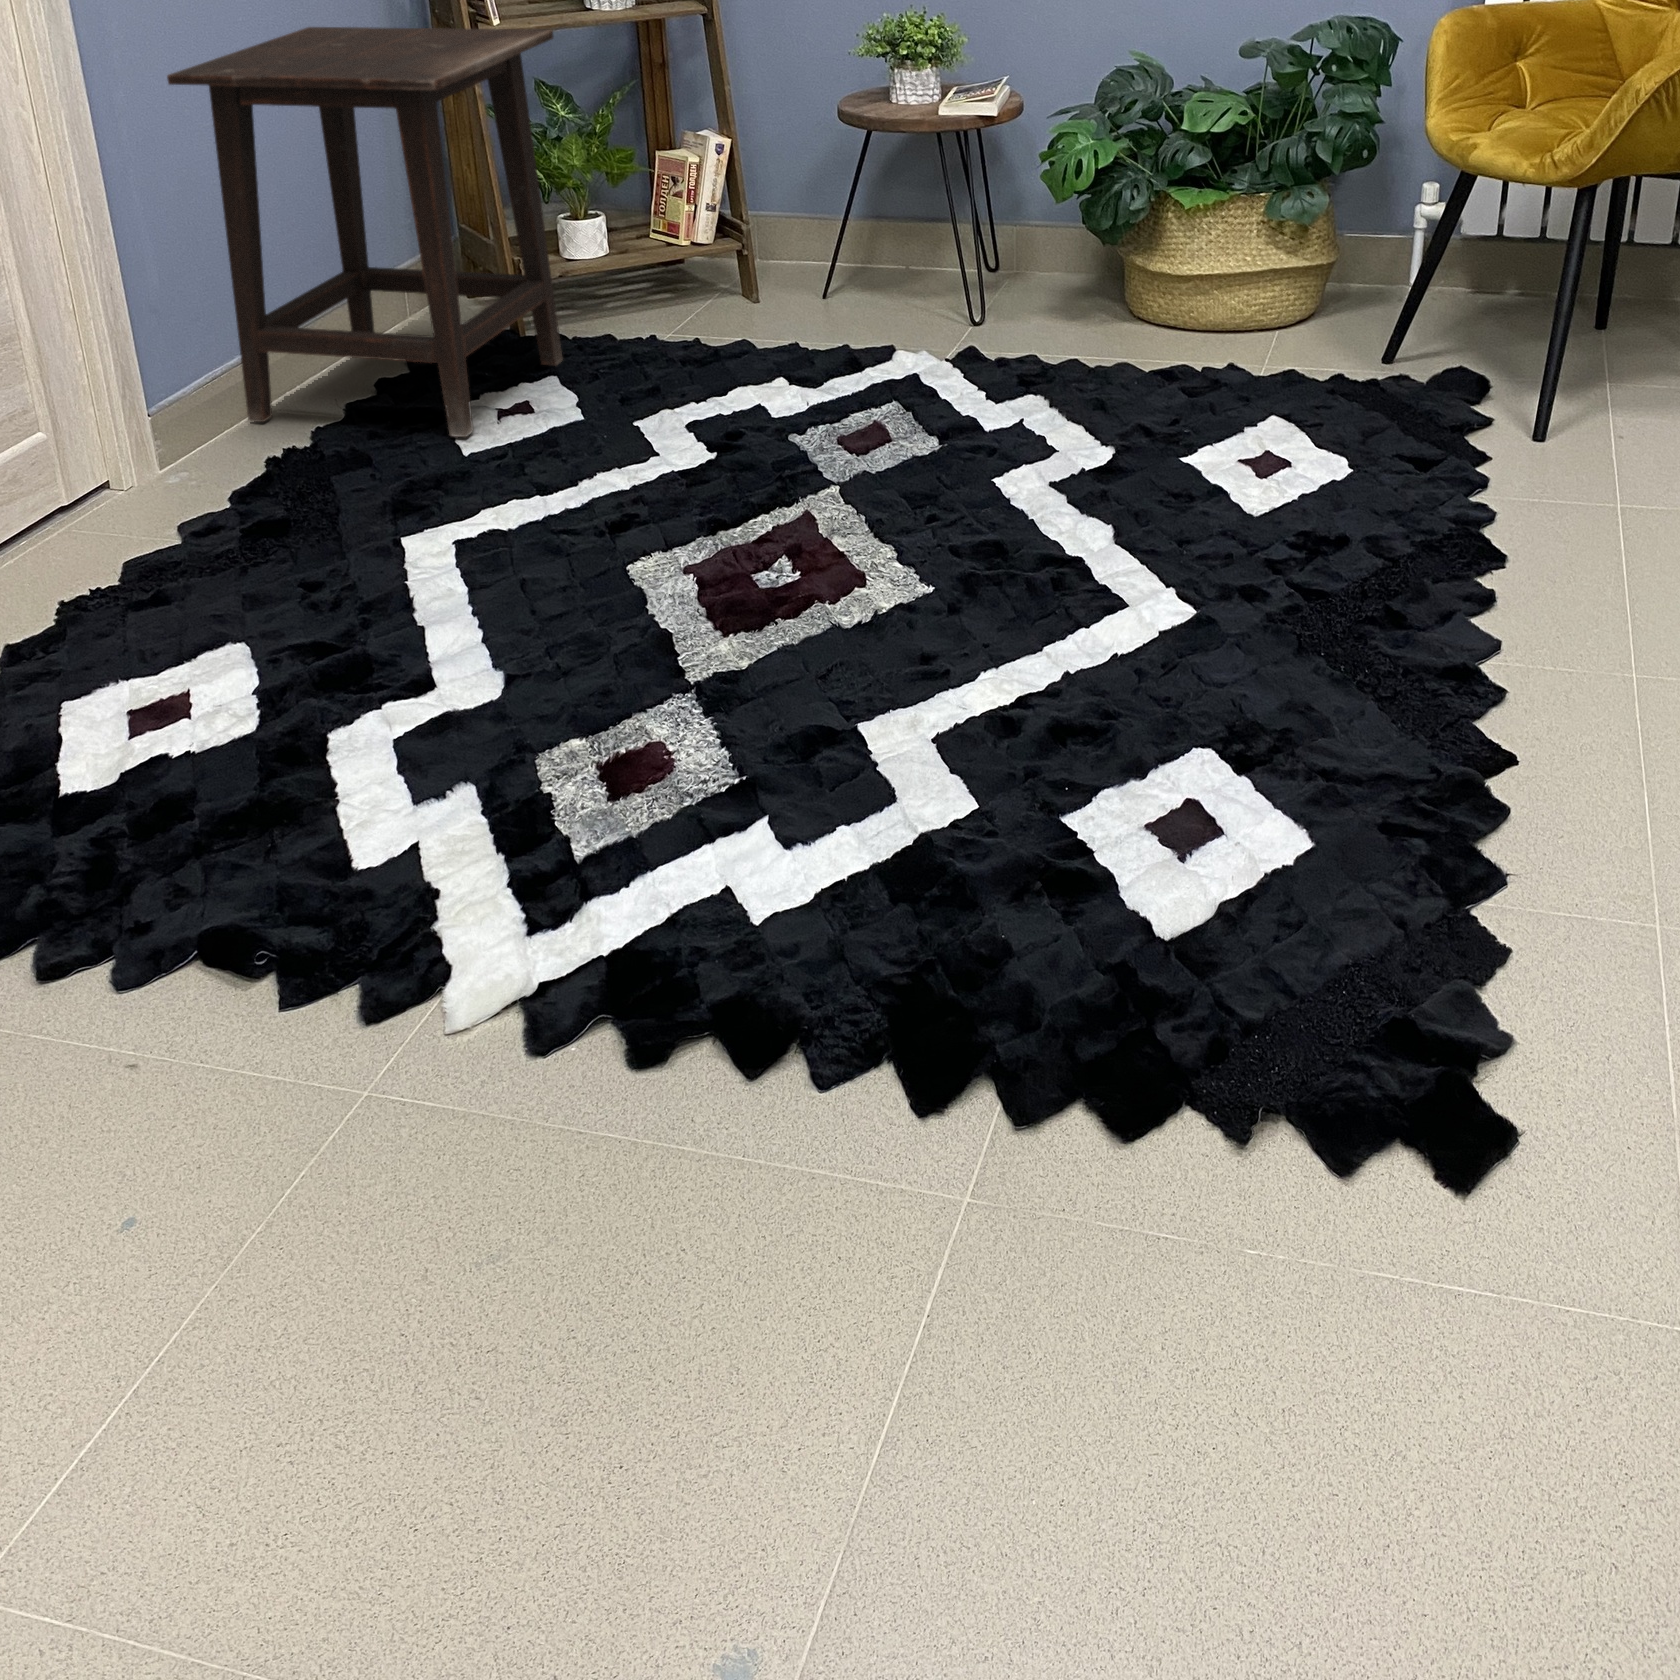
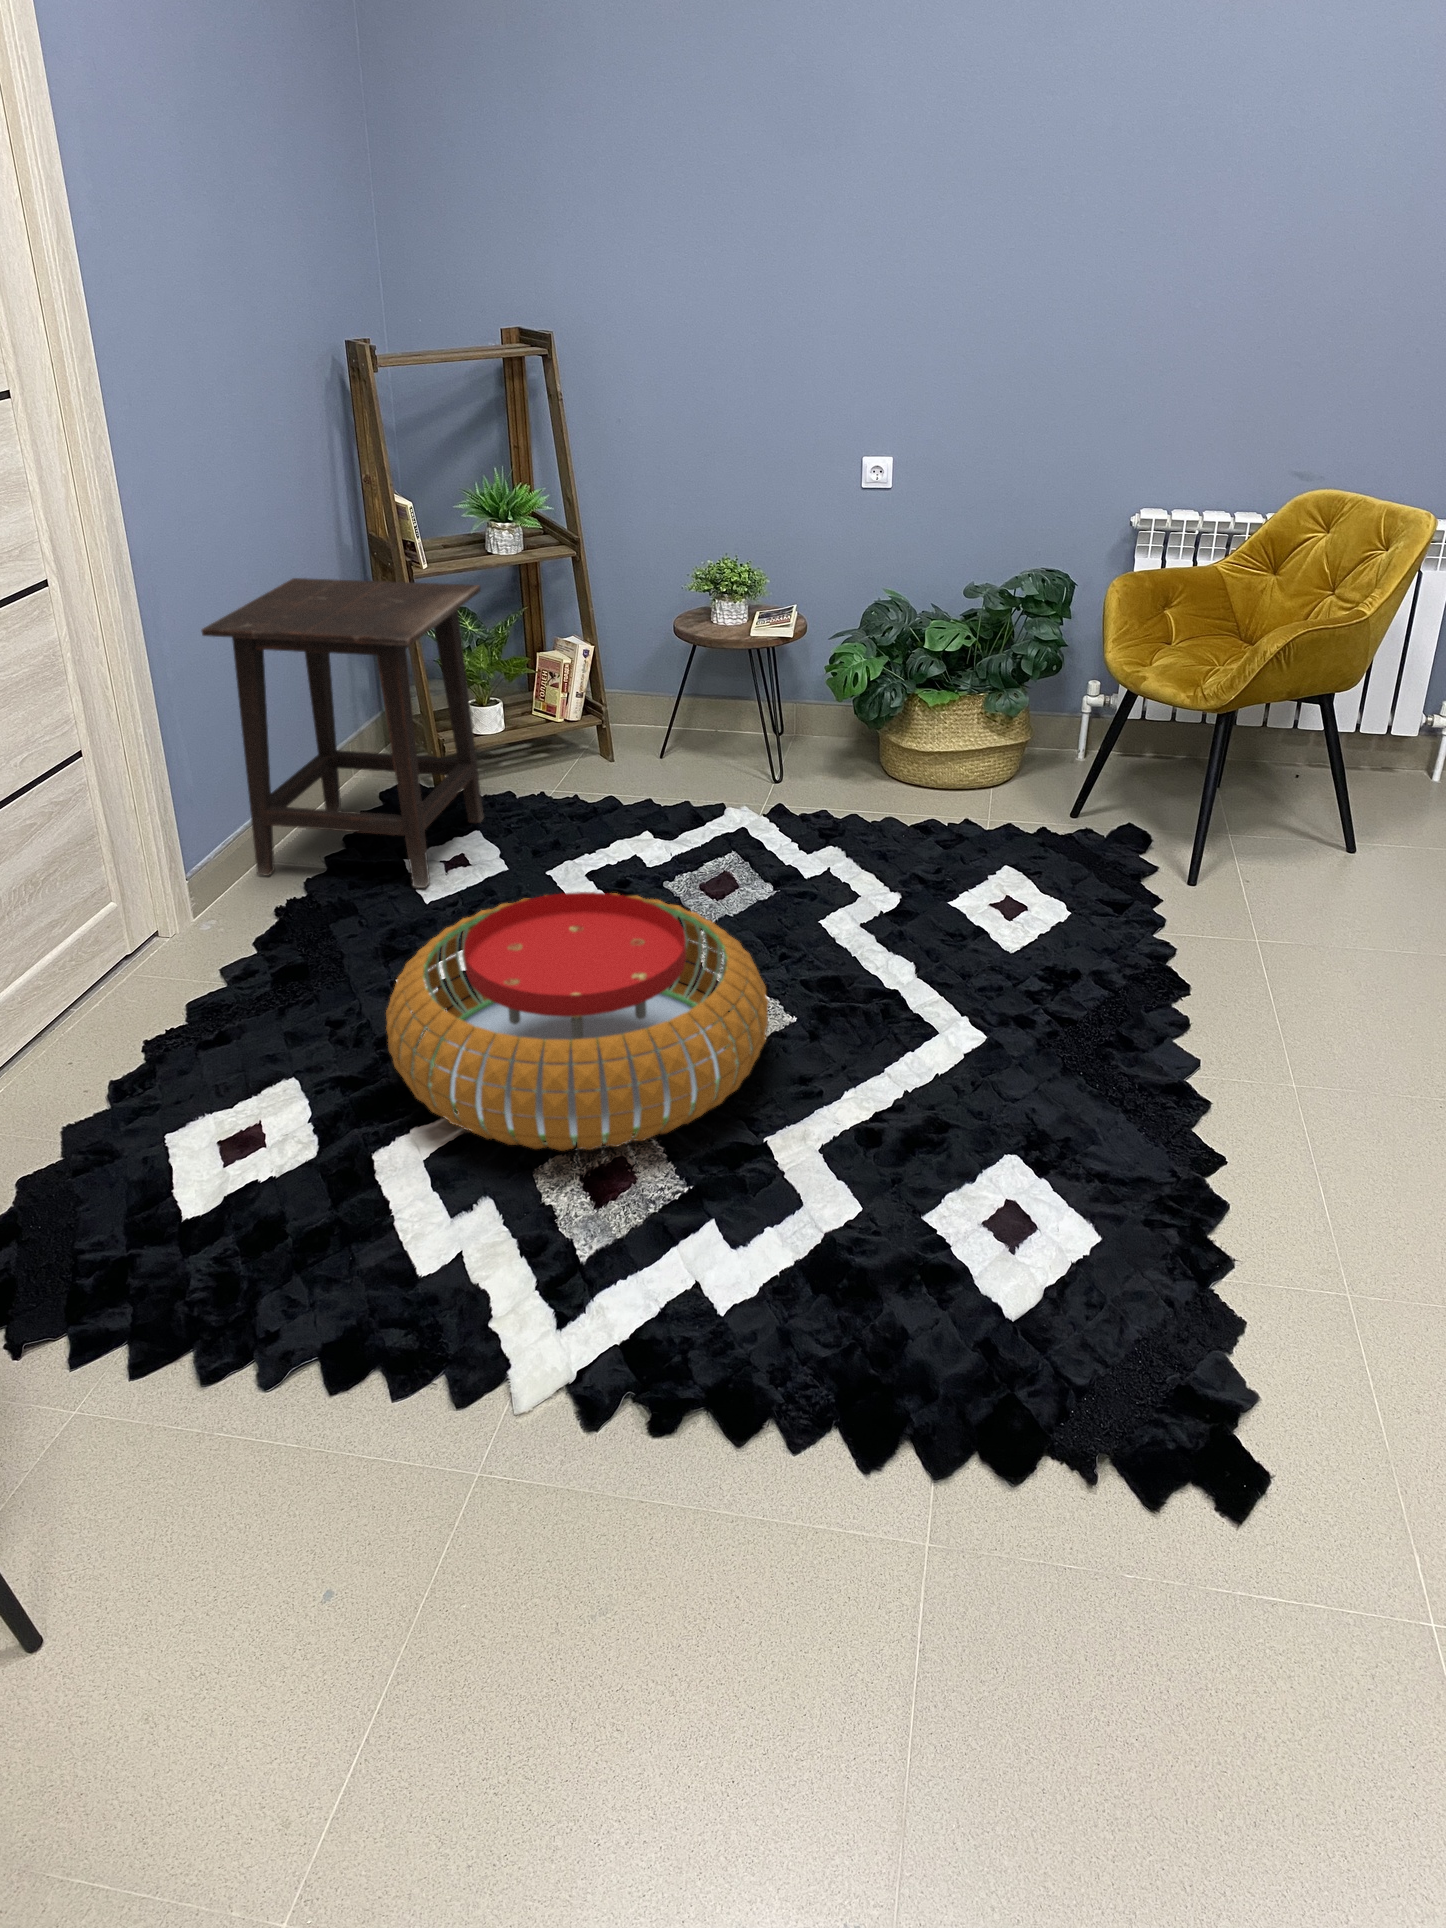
pouf: none [359,408,886,733] -> present [386,892,769,1151]

